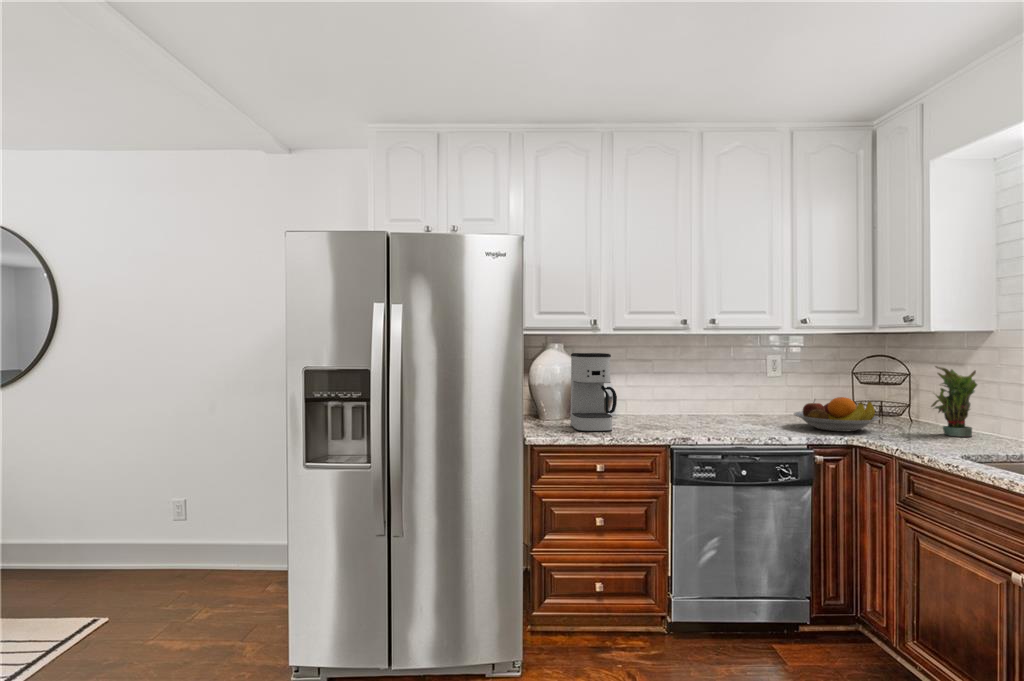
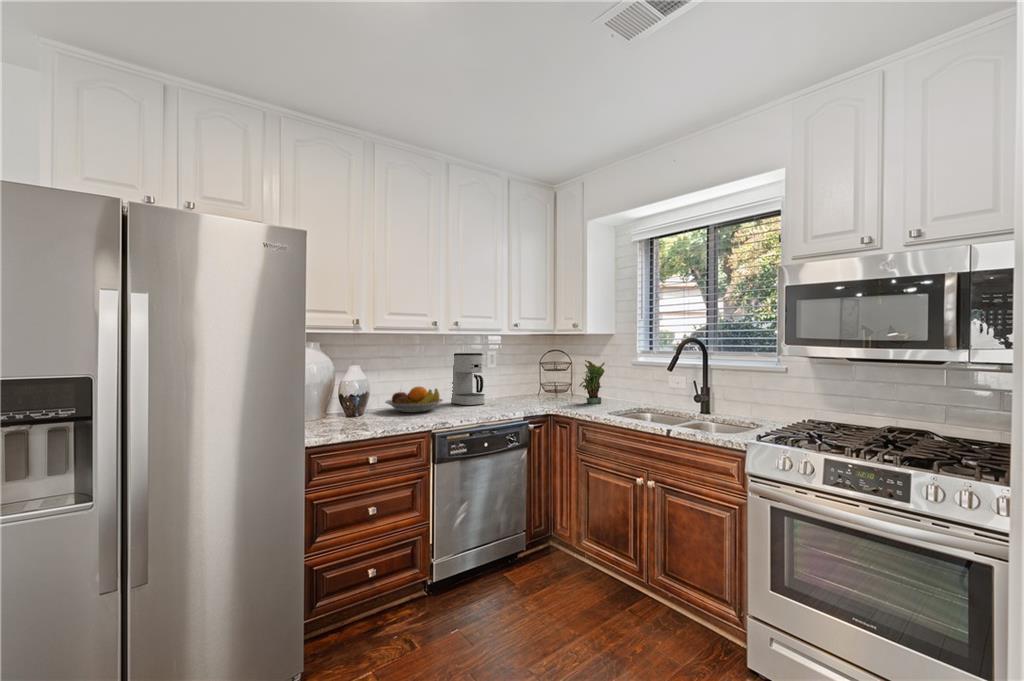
coffee maker: present [570,353,617,432] -> present [451,353,484,406]
fruit bowl: present [794,397,880,432] -> present [385,387,443,413]

